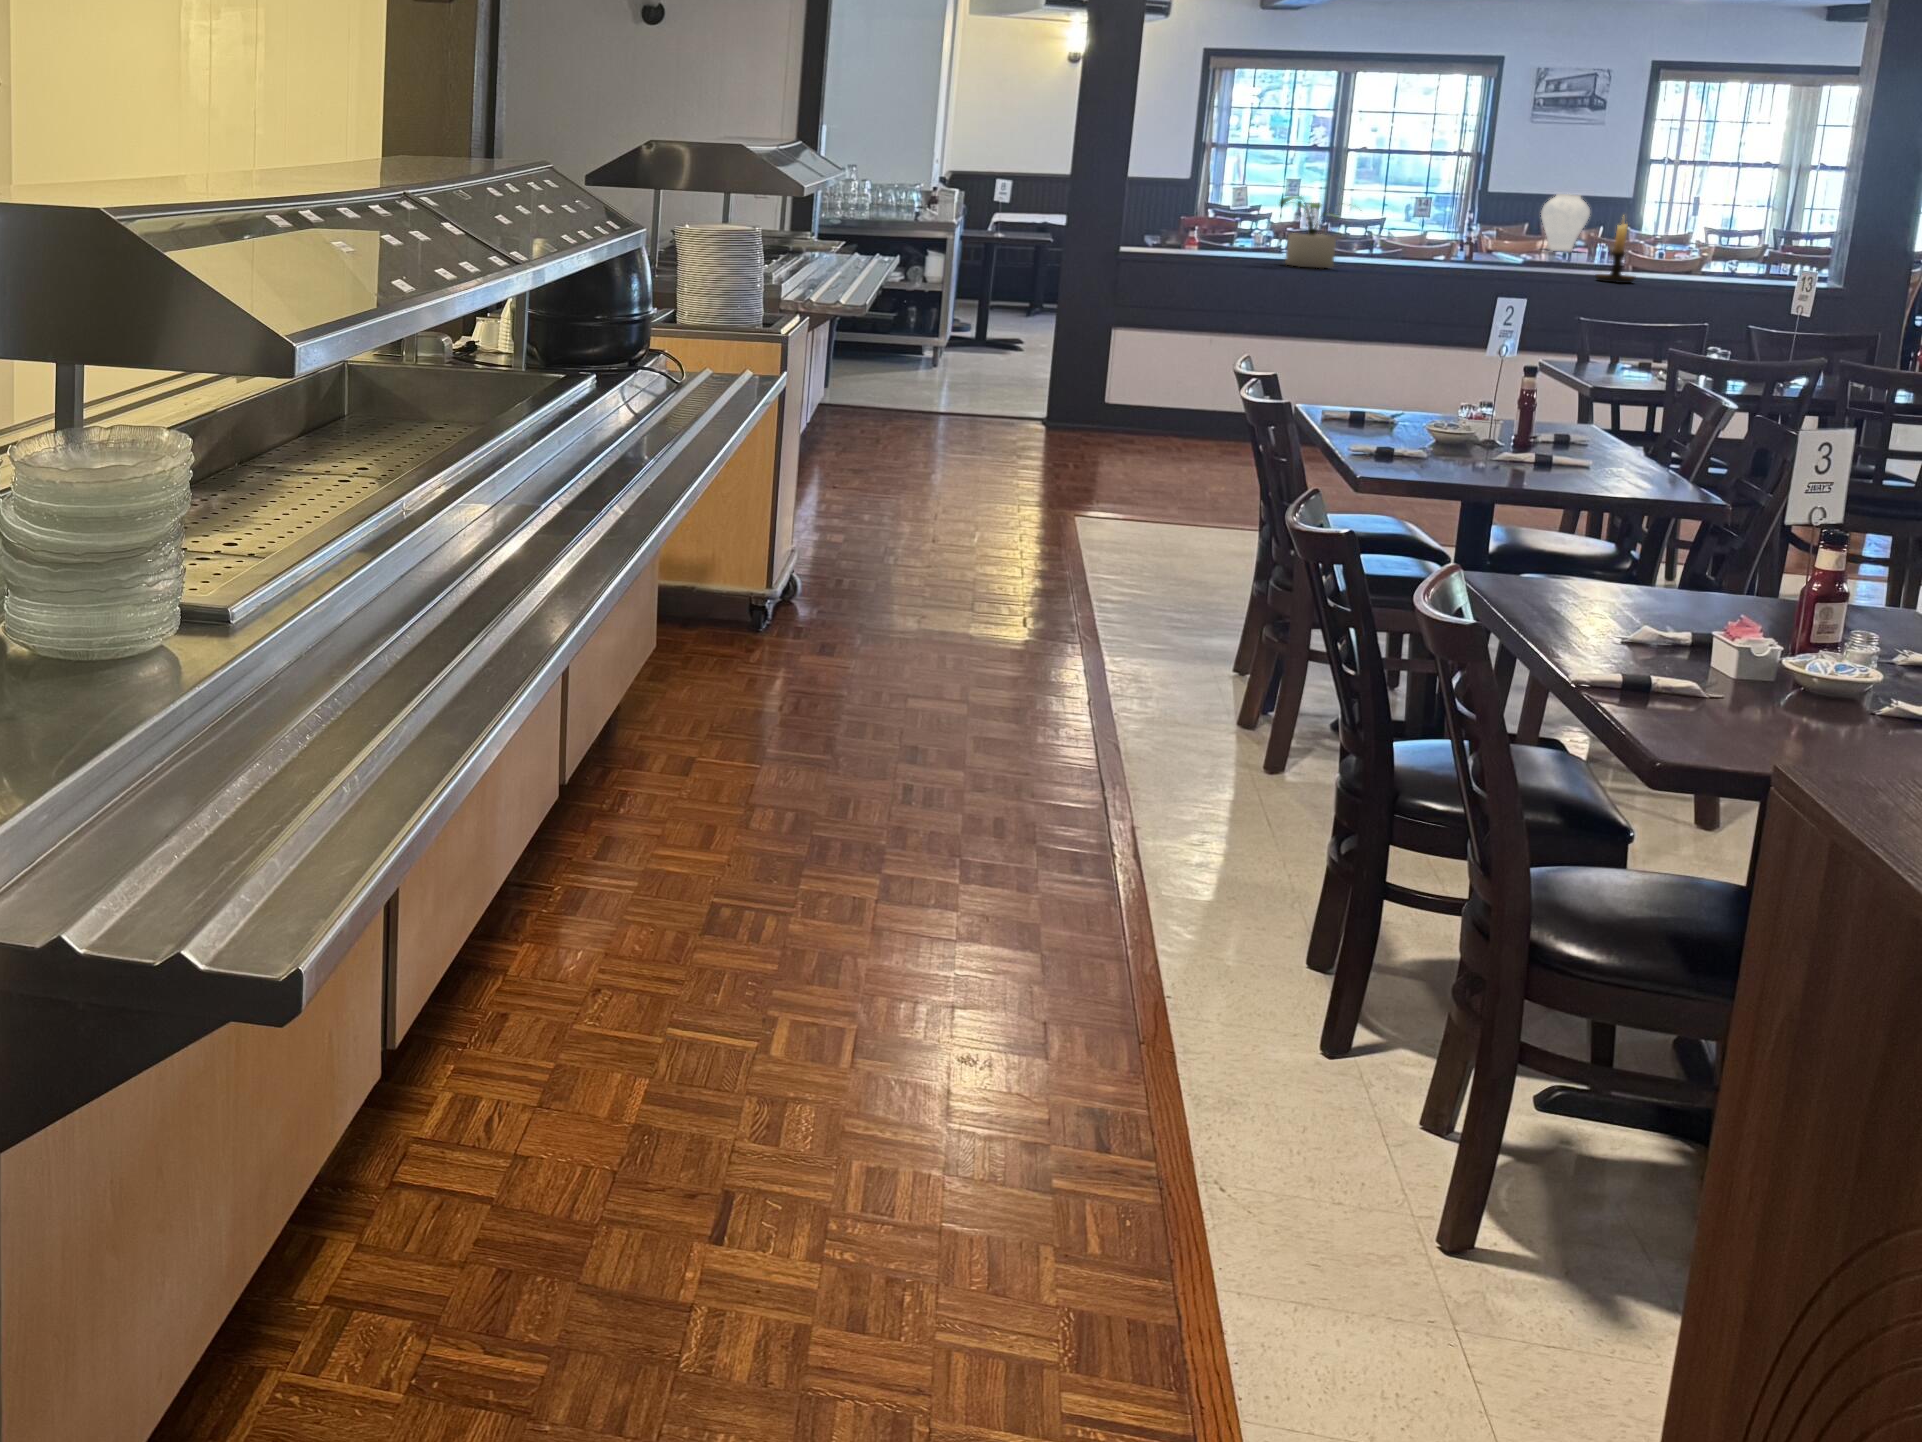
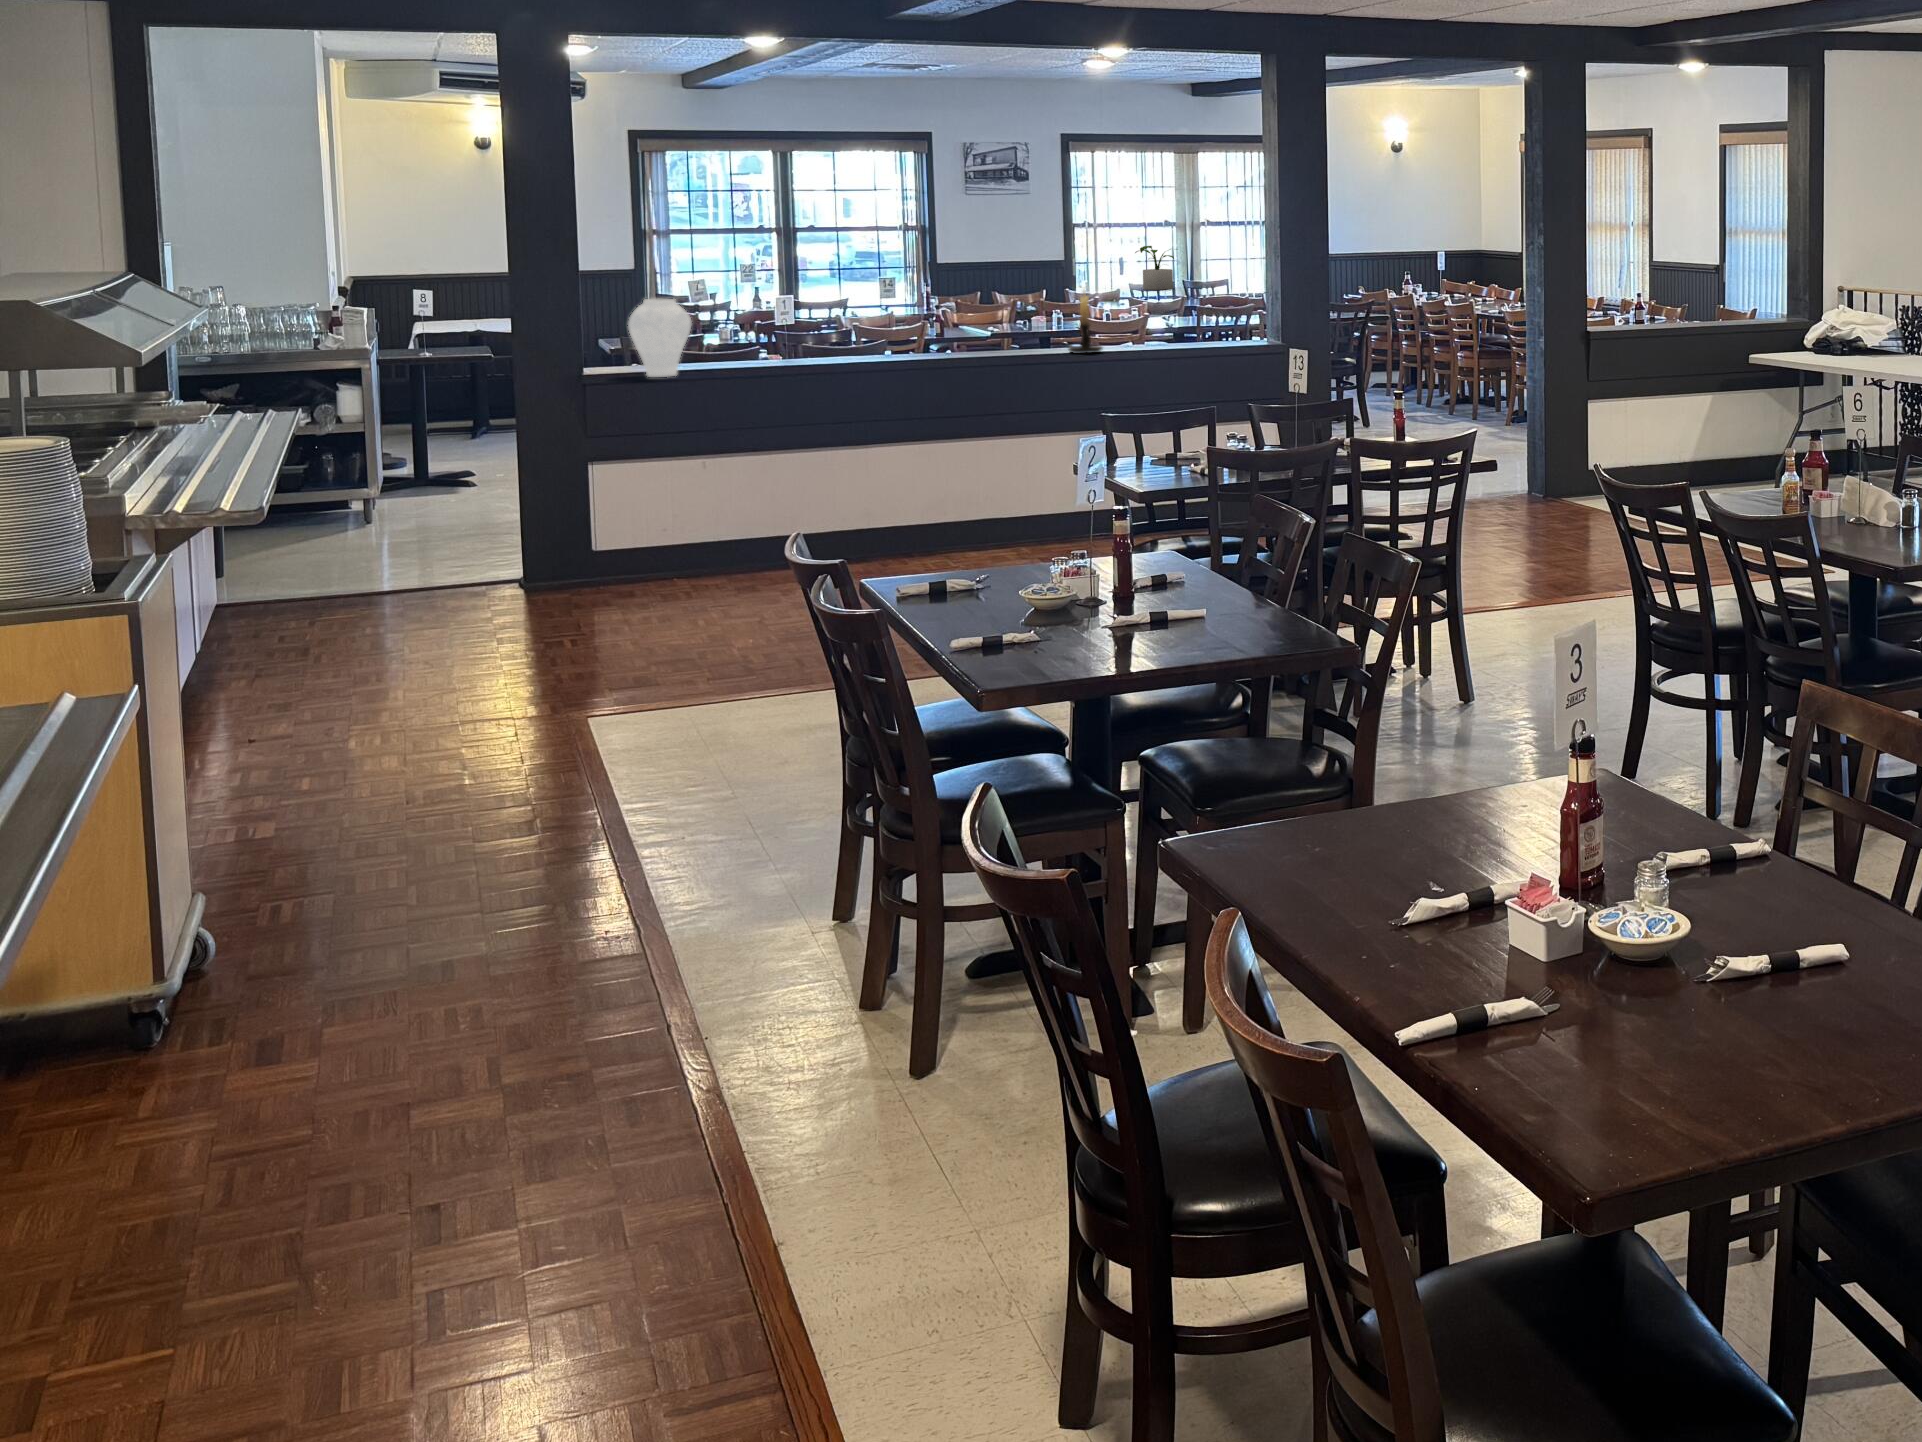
vase: present [1541,194,1590,252] -> present [628,299,692,377]
potted plant: present [1280,196,1343,268] -> present [1135,246,1174,290]

